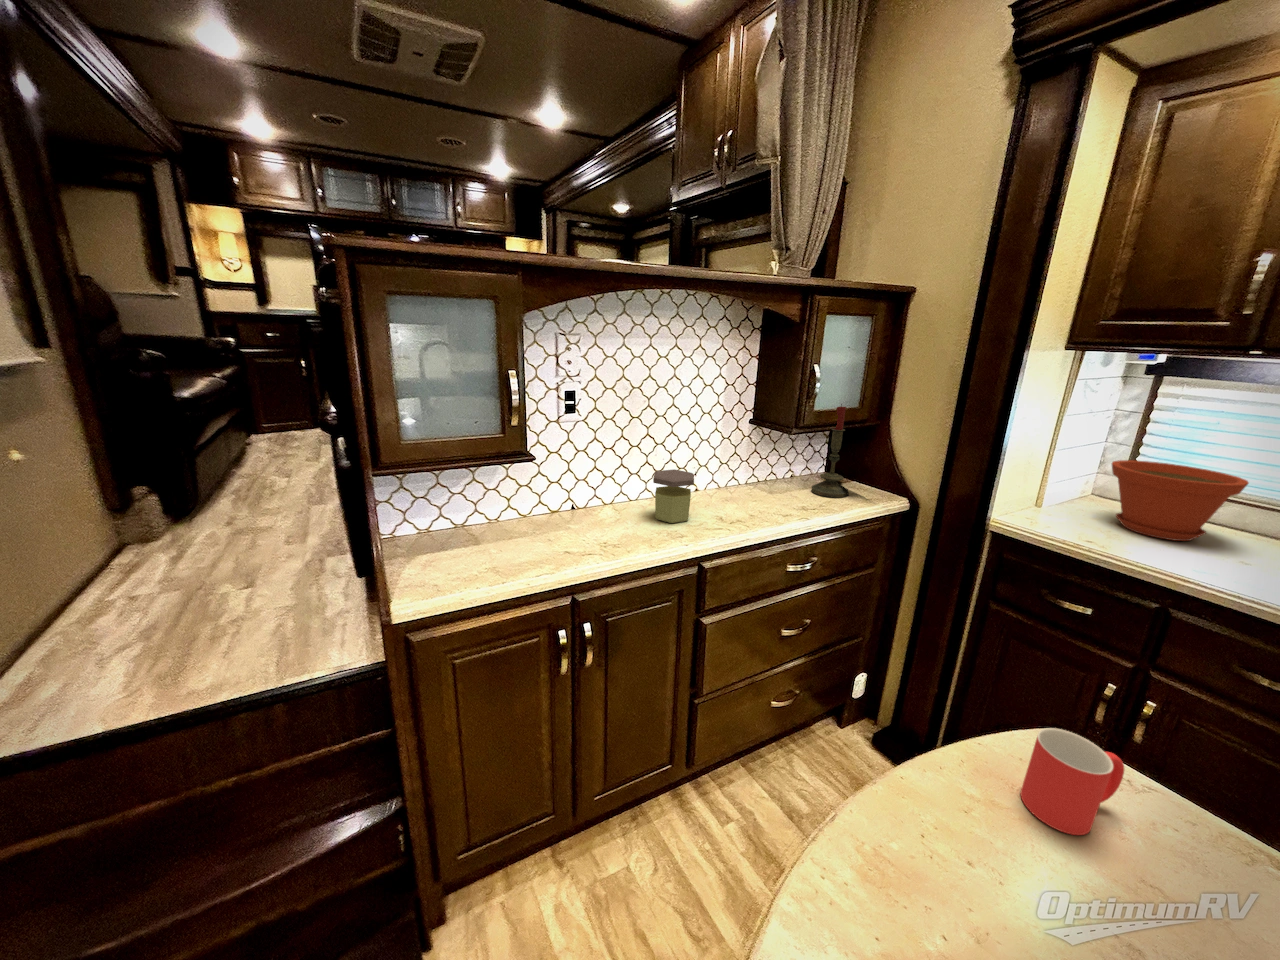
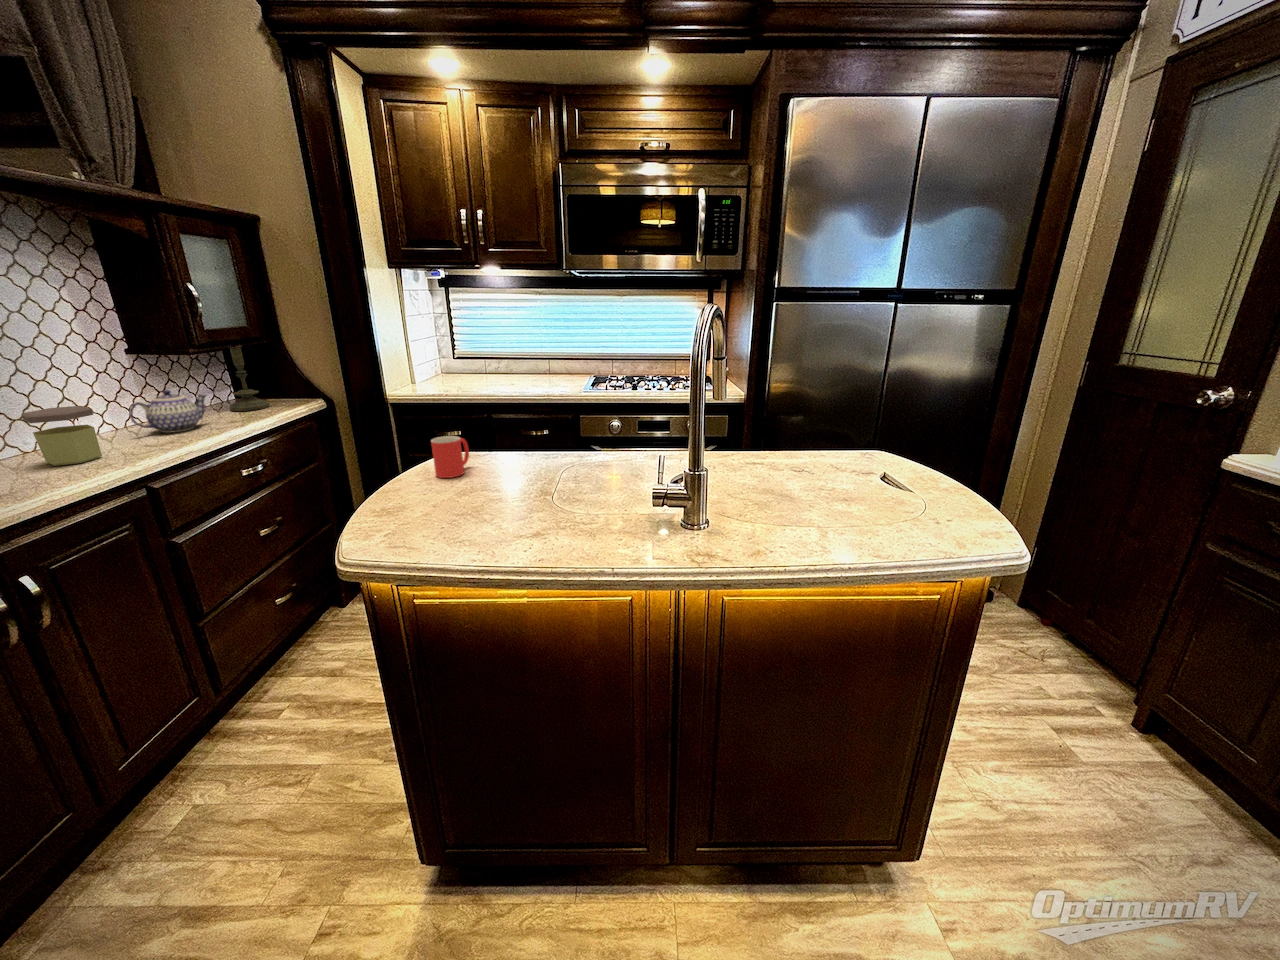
plant pot: present [1112,460,1249,541] -> none [441,339,502,382]
teapot: none [726,466,792,508] -> present [129,390,206,433]

